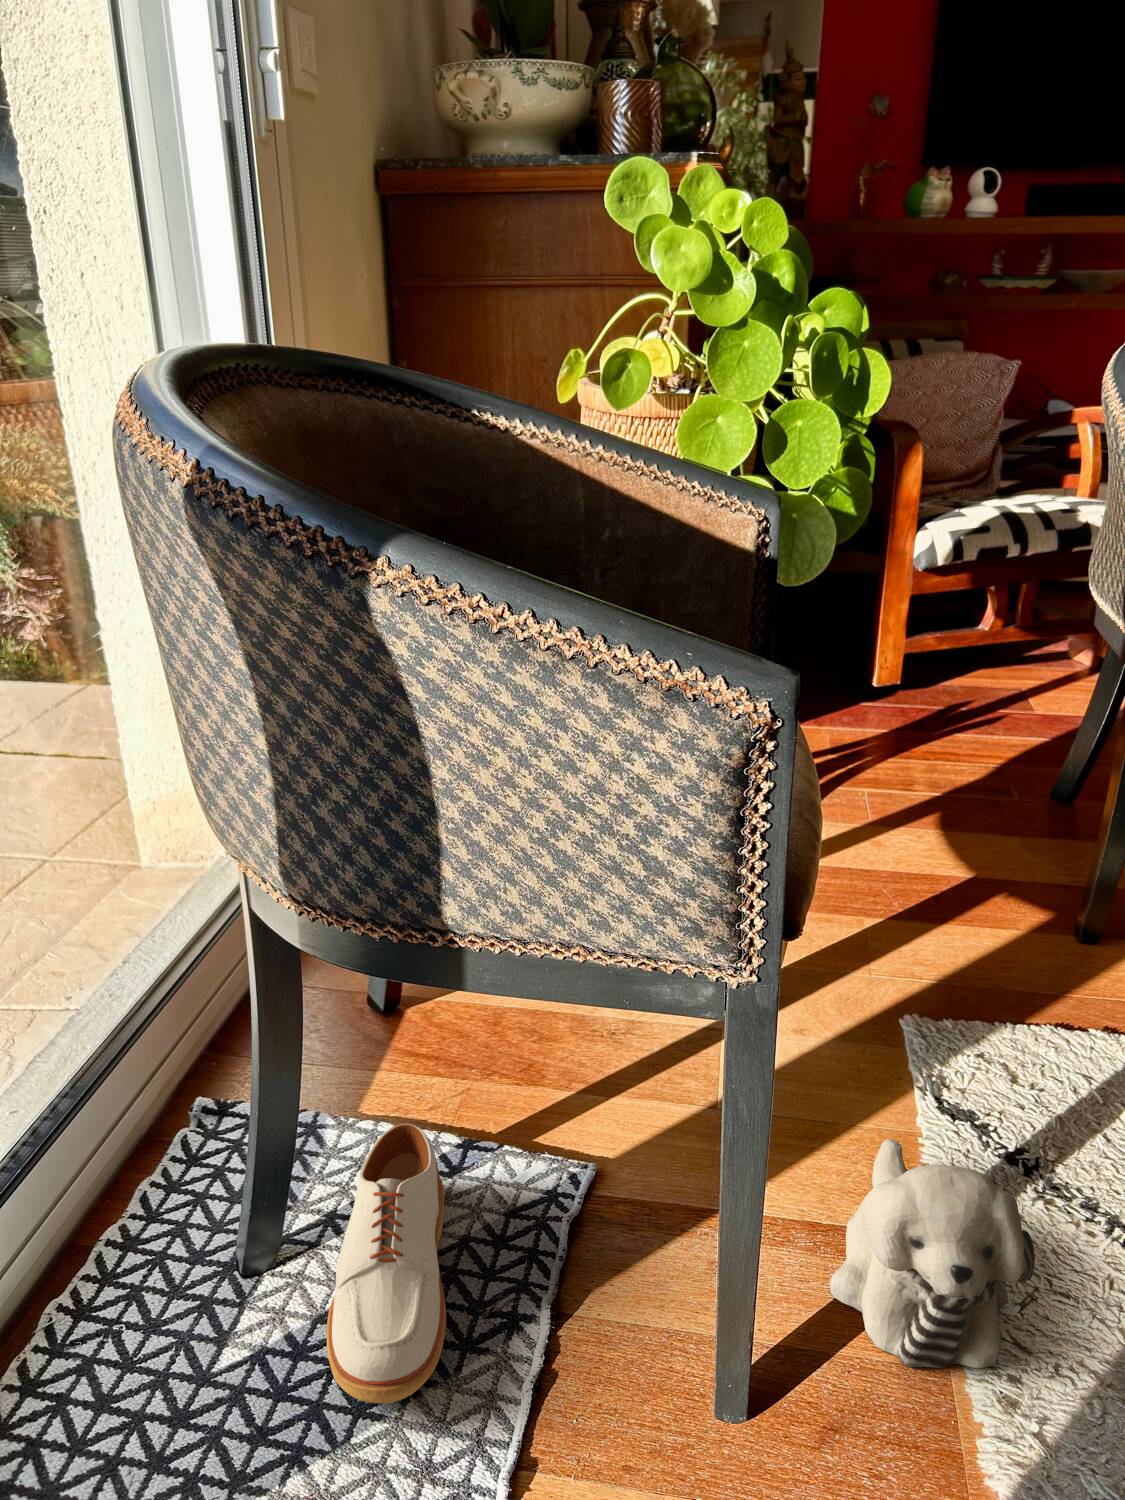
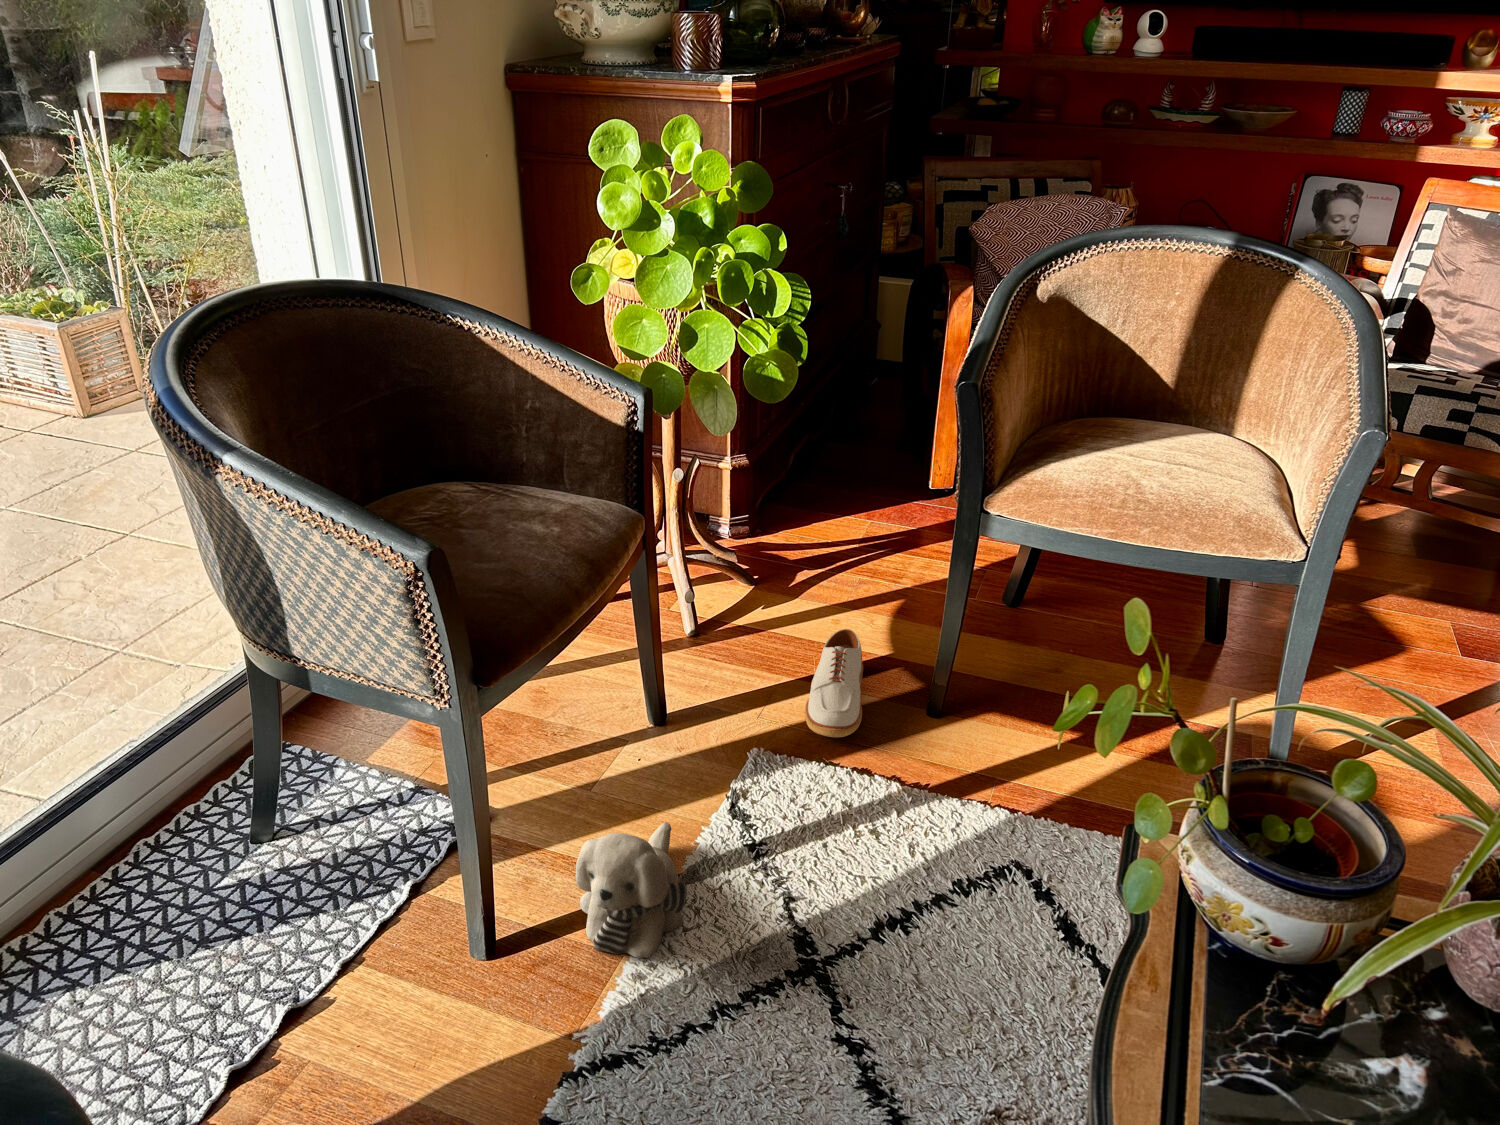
shoe: present [327,1123,446,1403] -> present [805,629,863,737]

